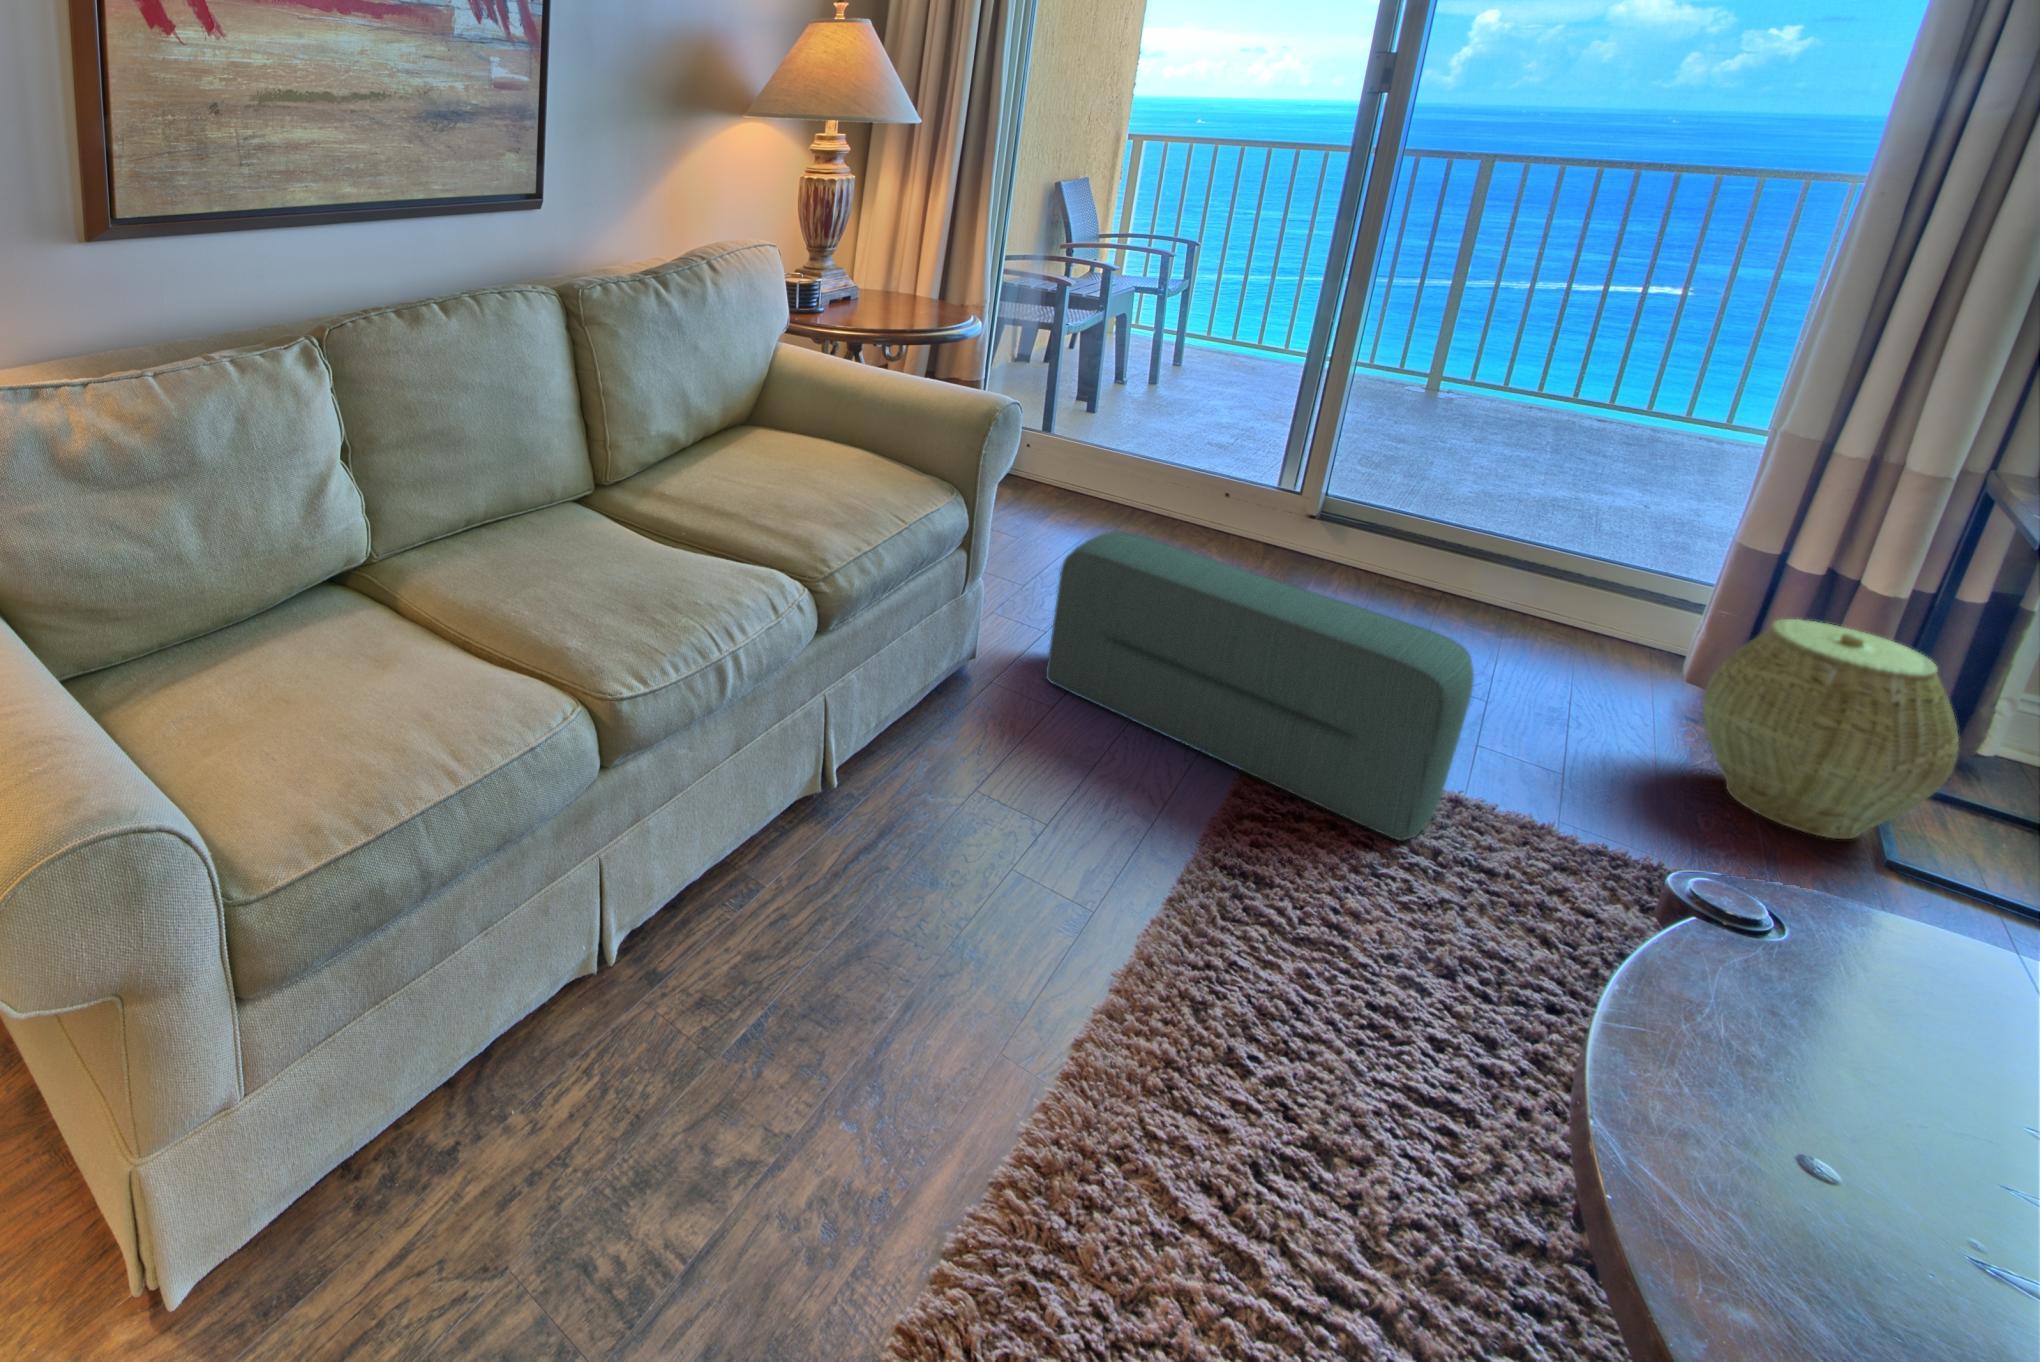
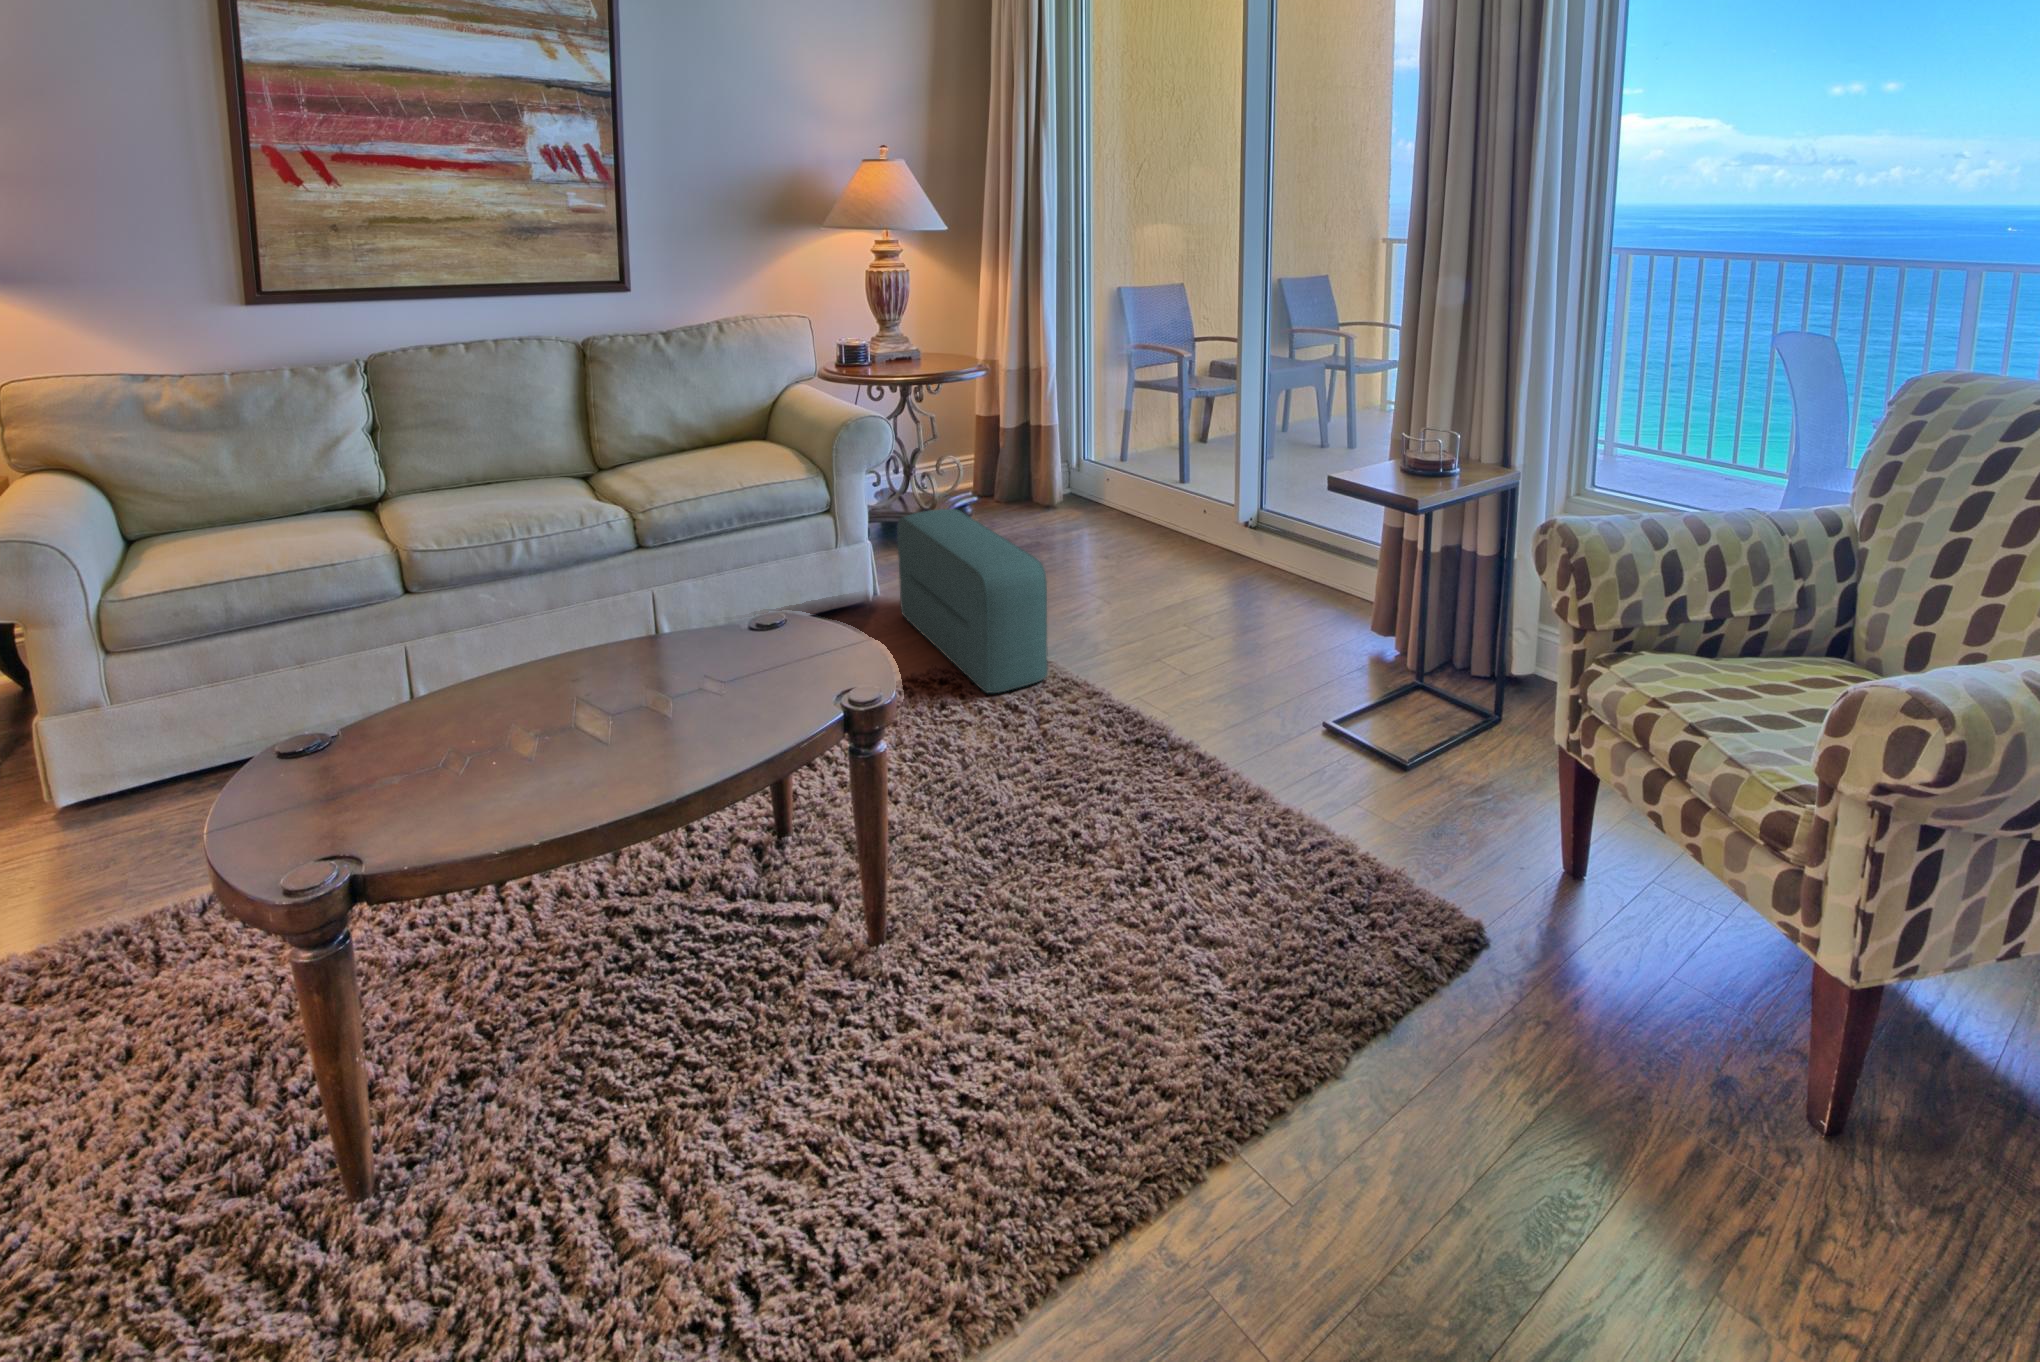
woven basket: present [1703,619,1959,839] -> none [1246,559,1360,708]

